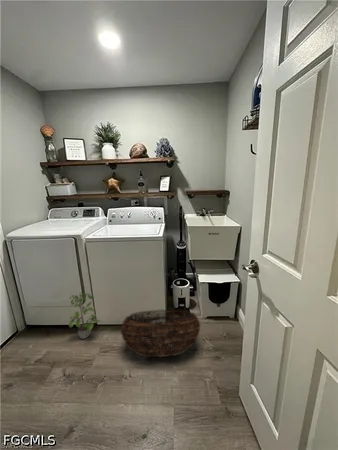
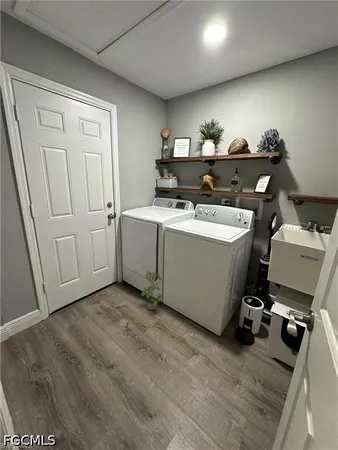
basket: present [121,310,200,357] -> none [171,307,252,373]

